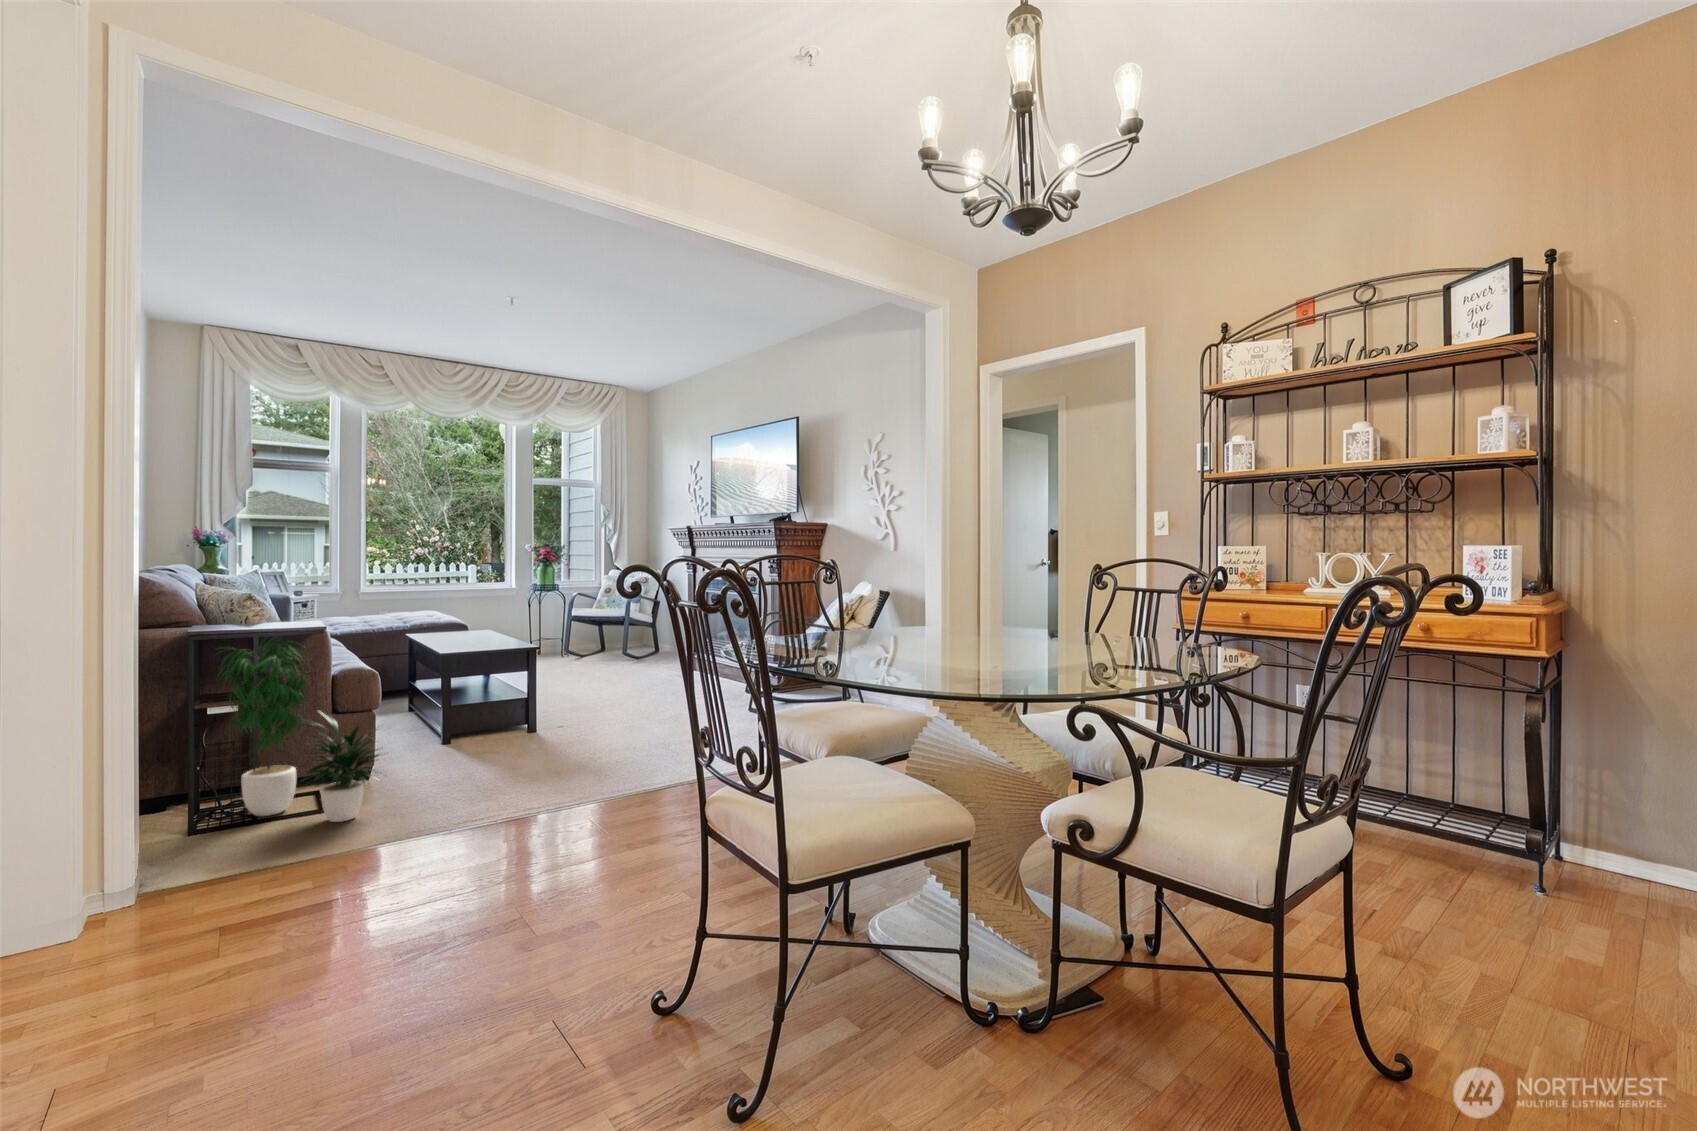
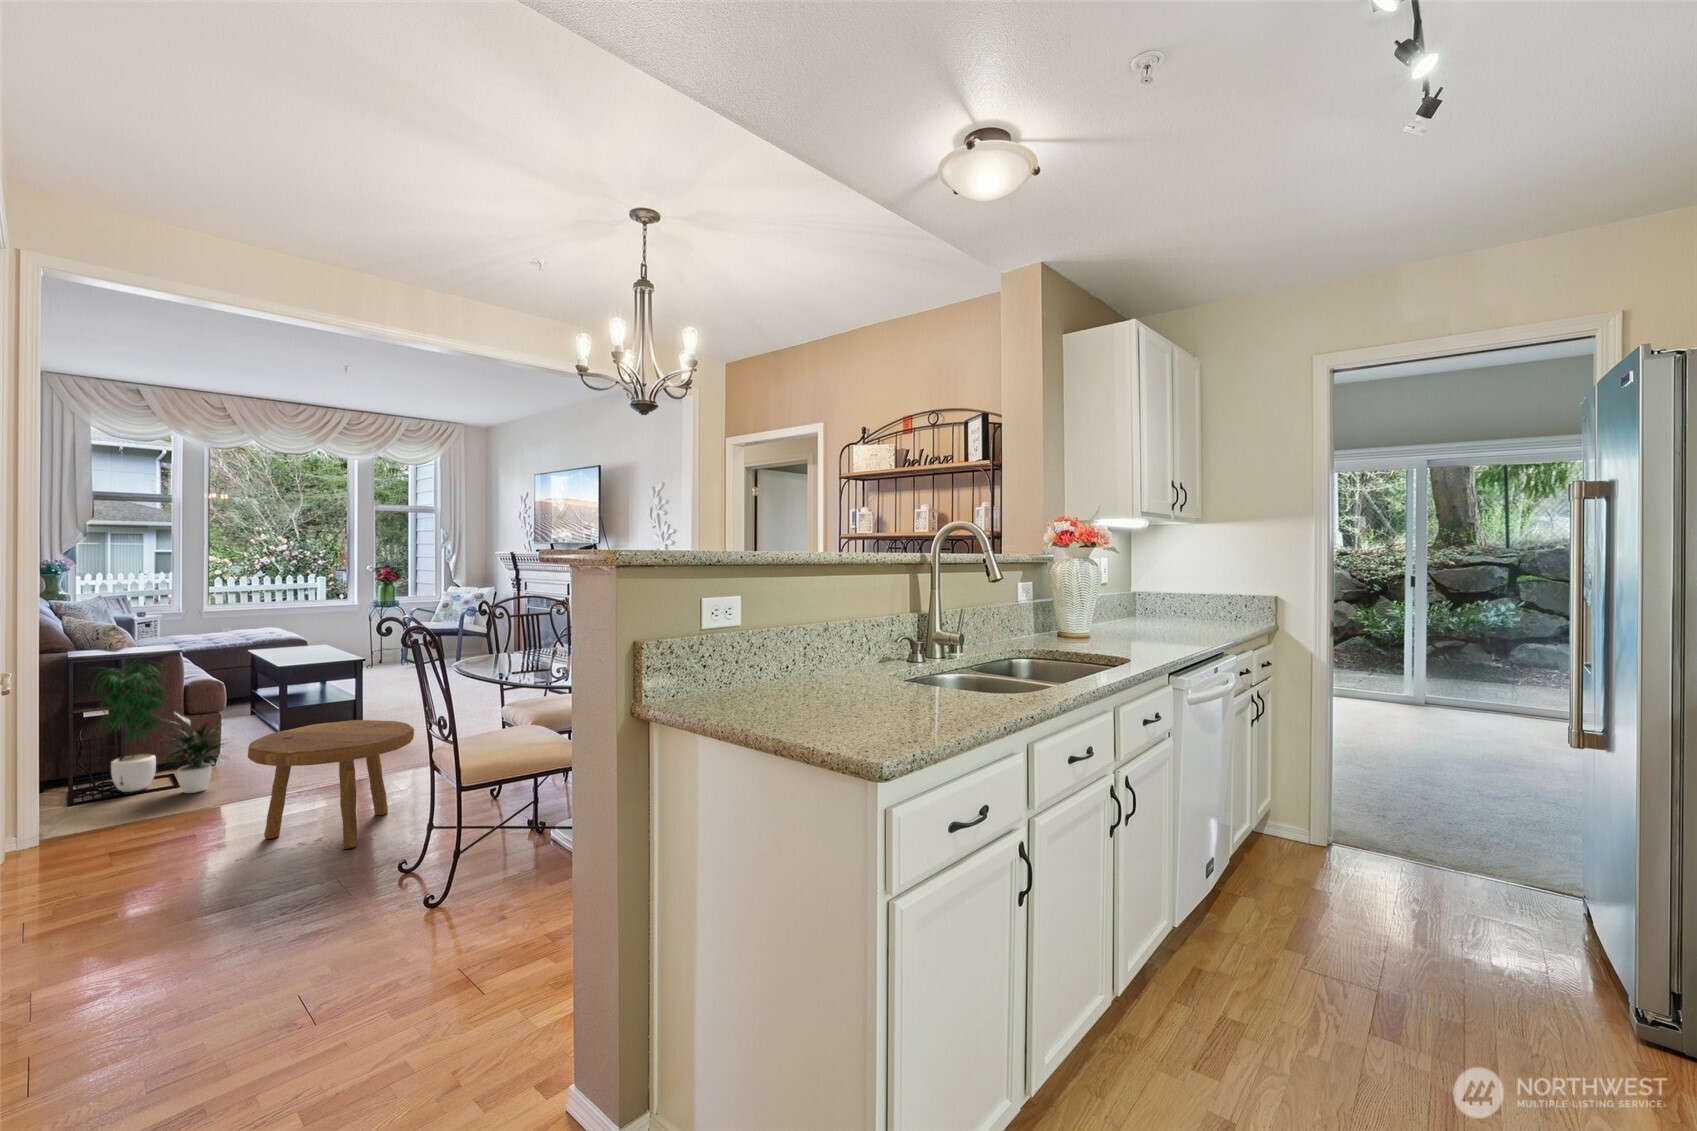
footstool: none [412,730,642,941] -> present [248,720,414,849]

